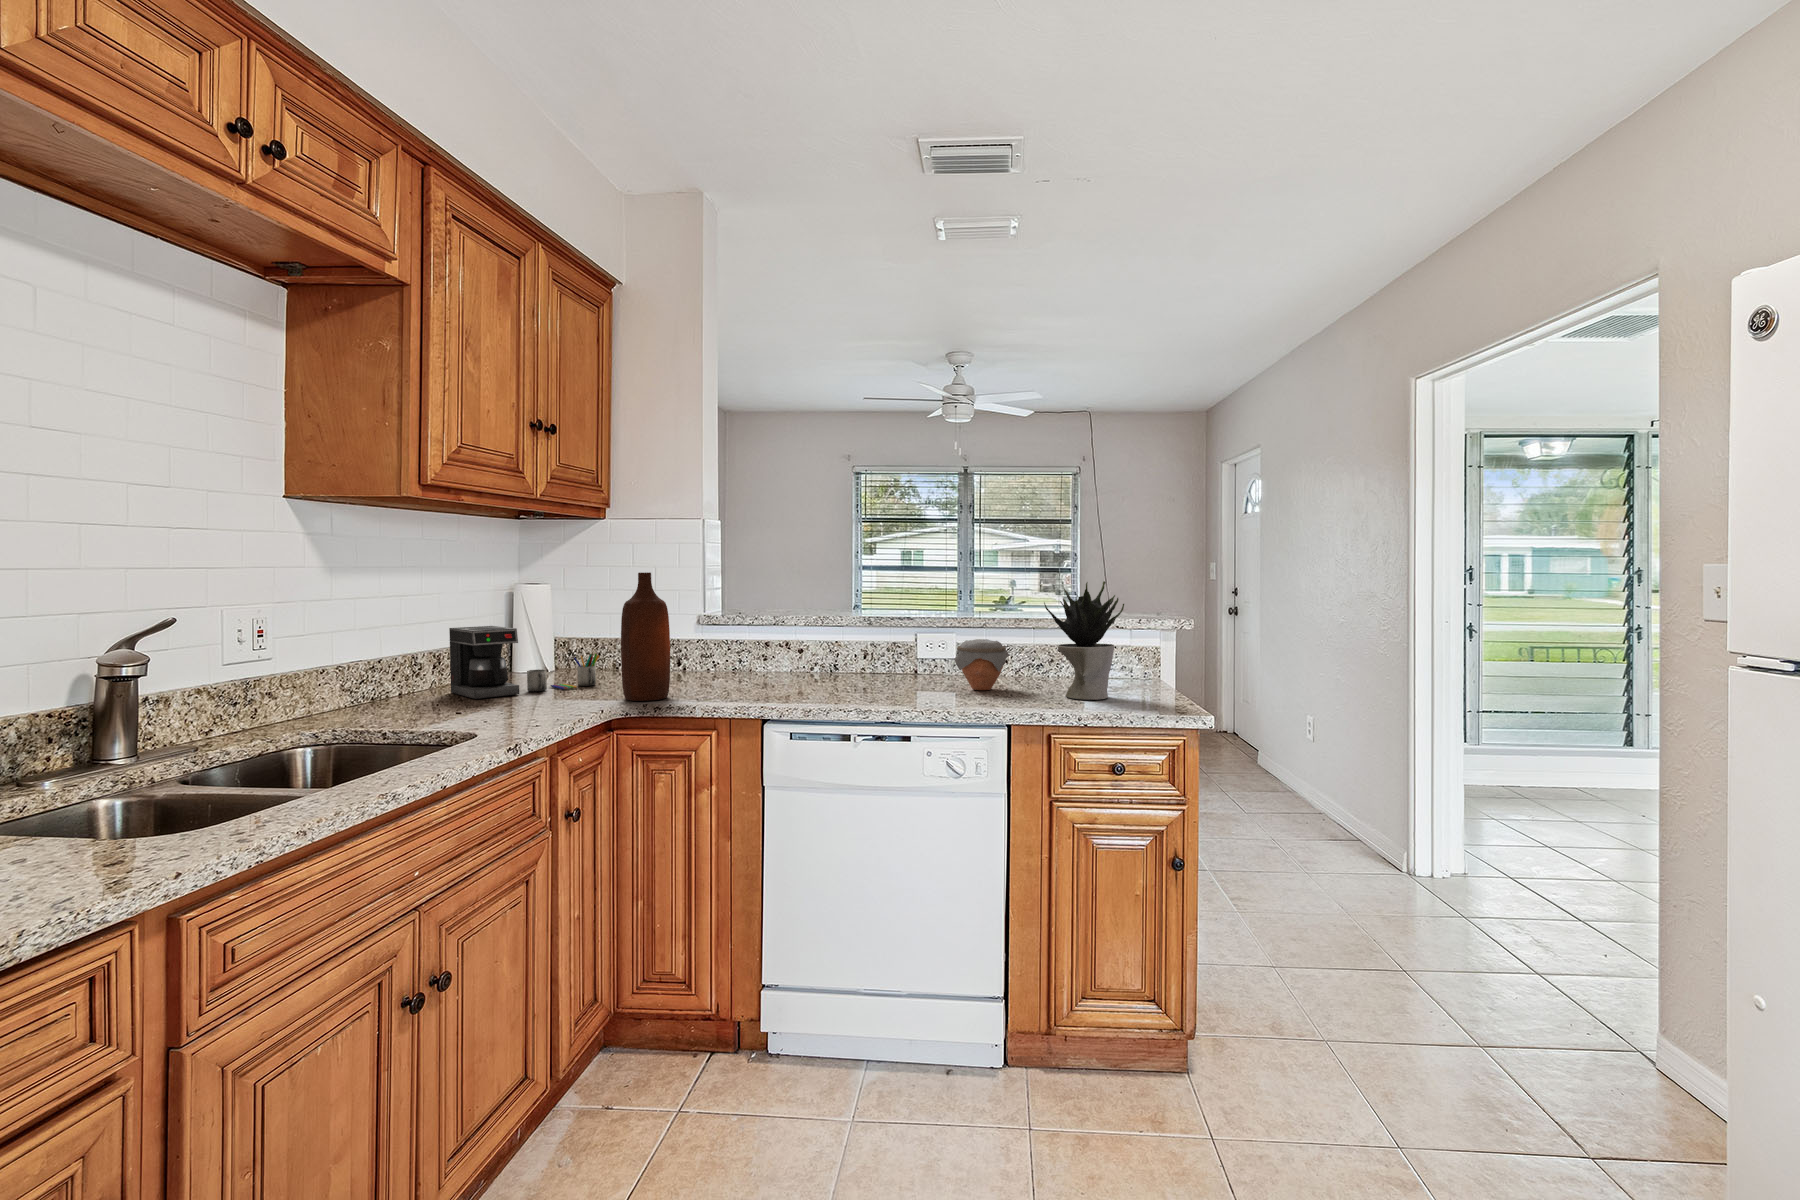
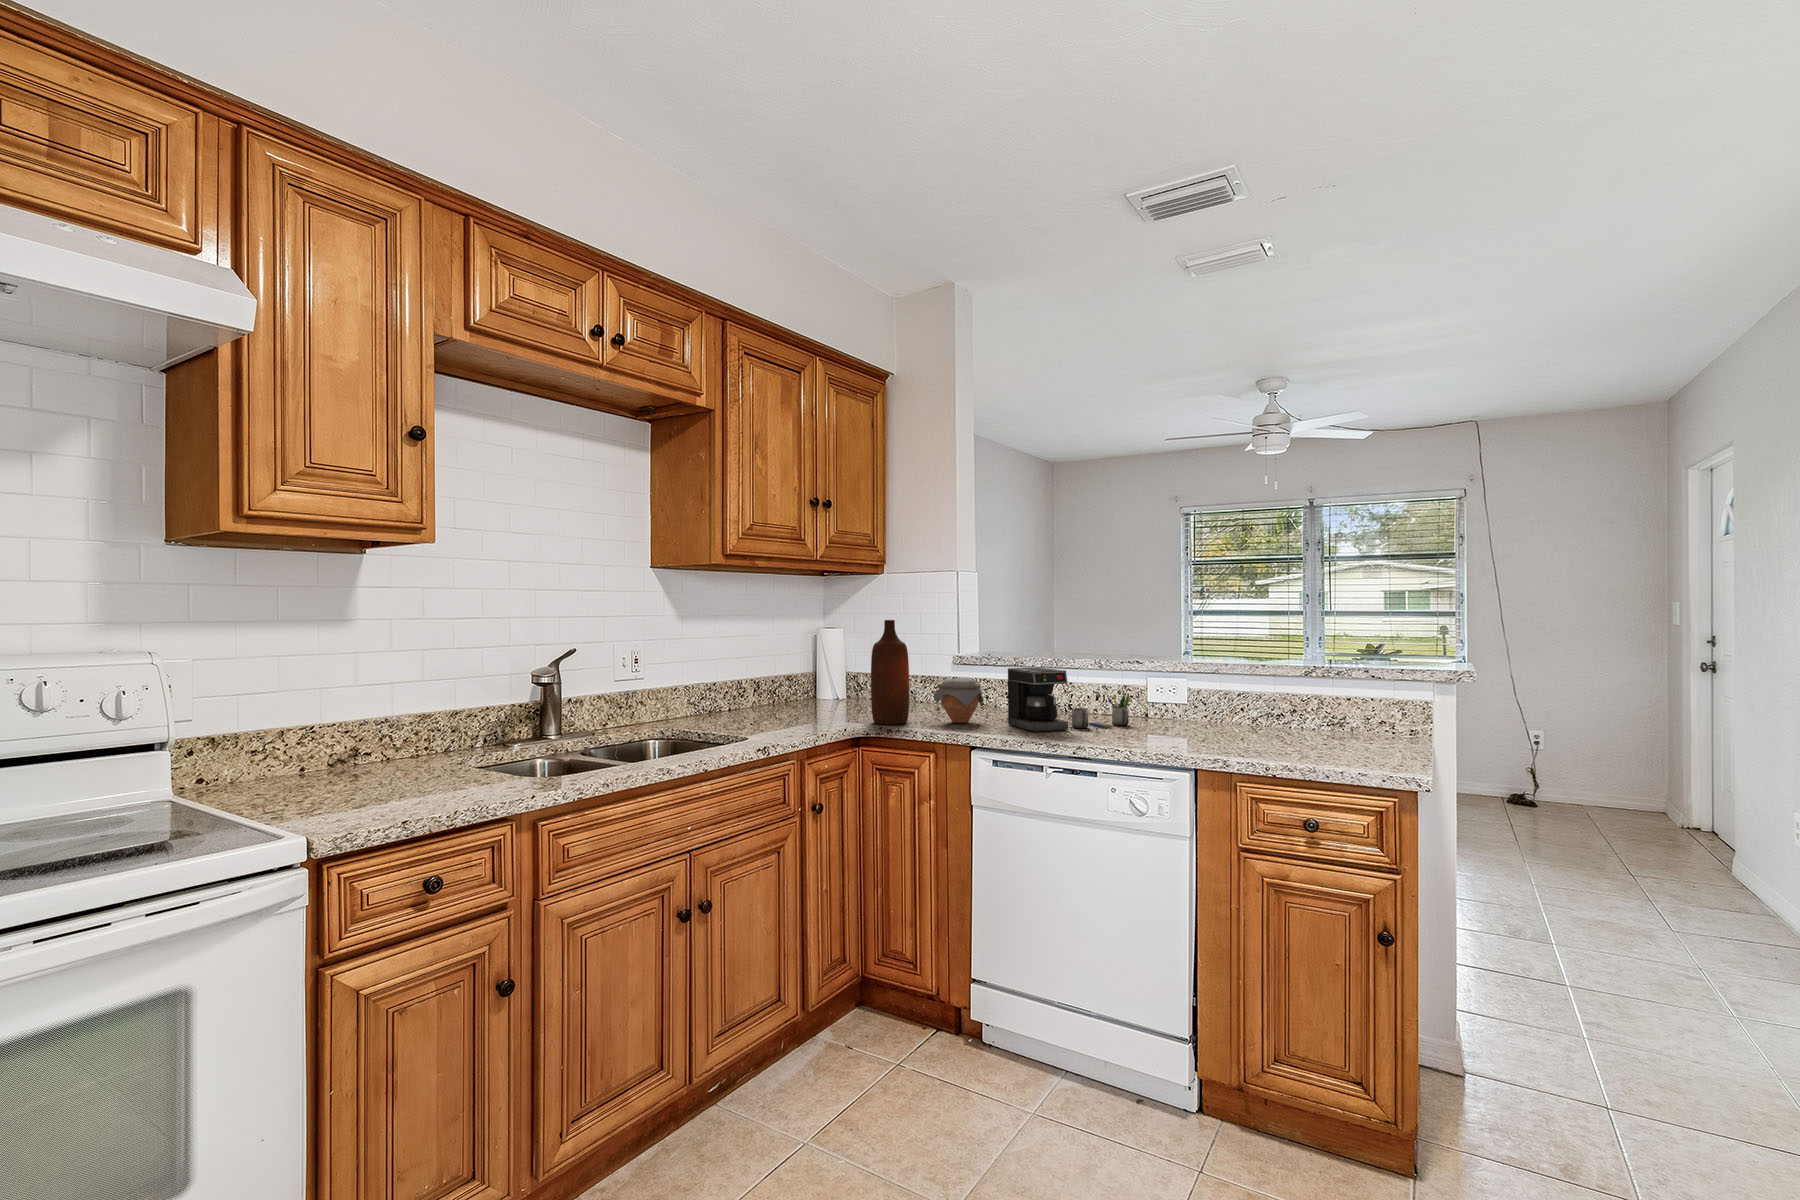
potted plant: present [1044,581,1124,700] -> none [1238,629,1322,749]
coffee maker: present [449,626,599,699] -> present [1008,667,1131,732]
jar: present [954,639,1009,690] -> present [933,678,983,723]

